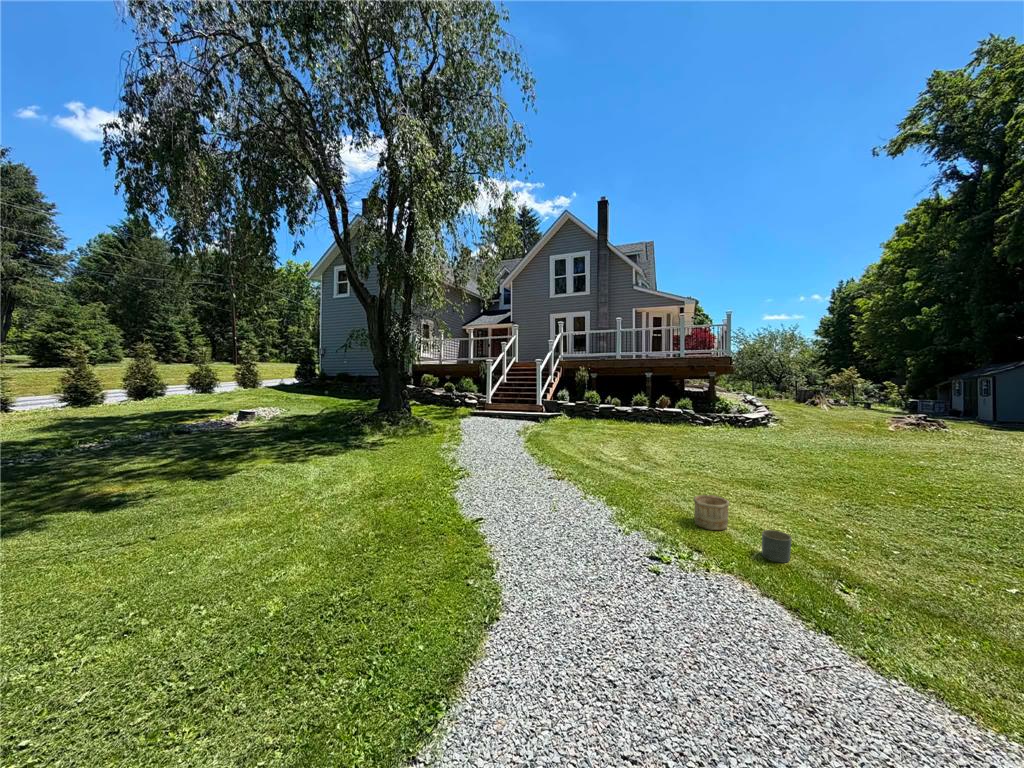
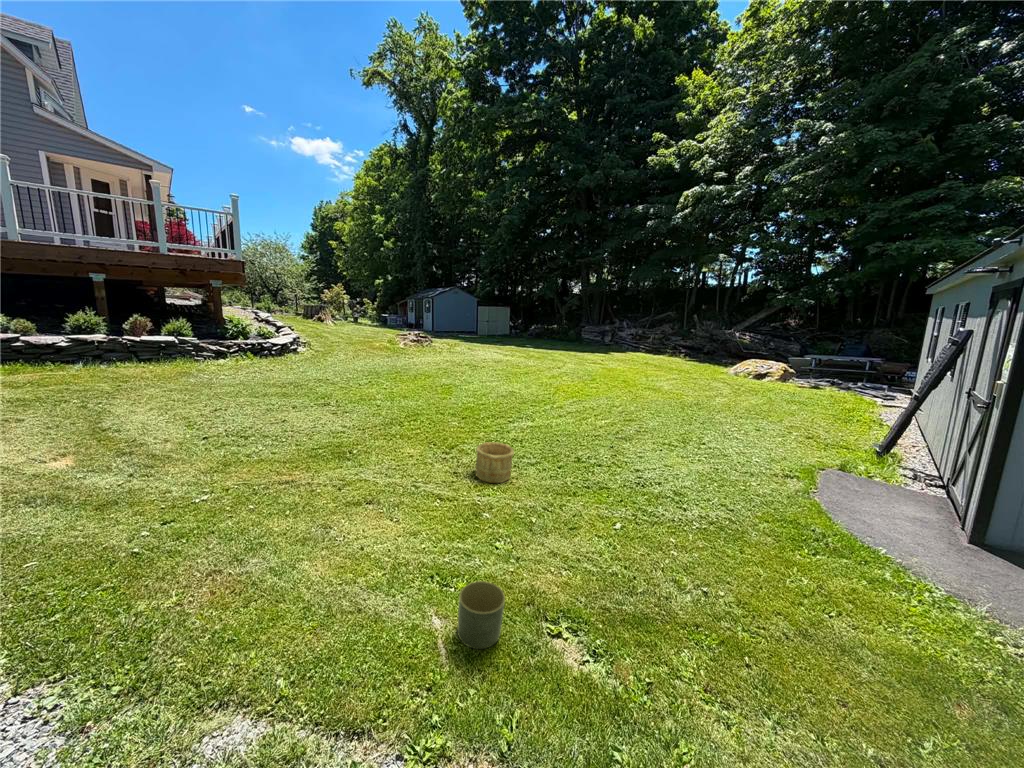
wooden bucket: present [694,495,729,530] -> present [476,442,514,483]

